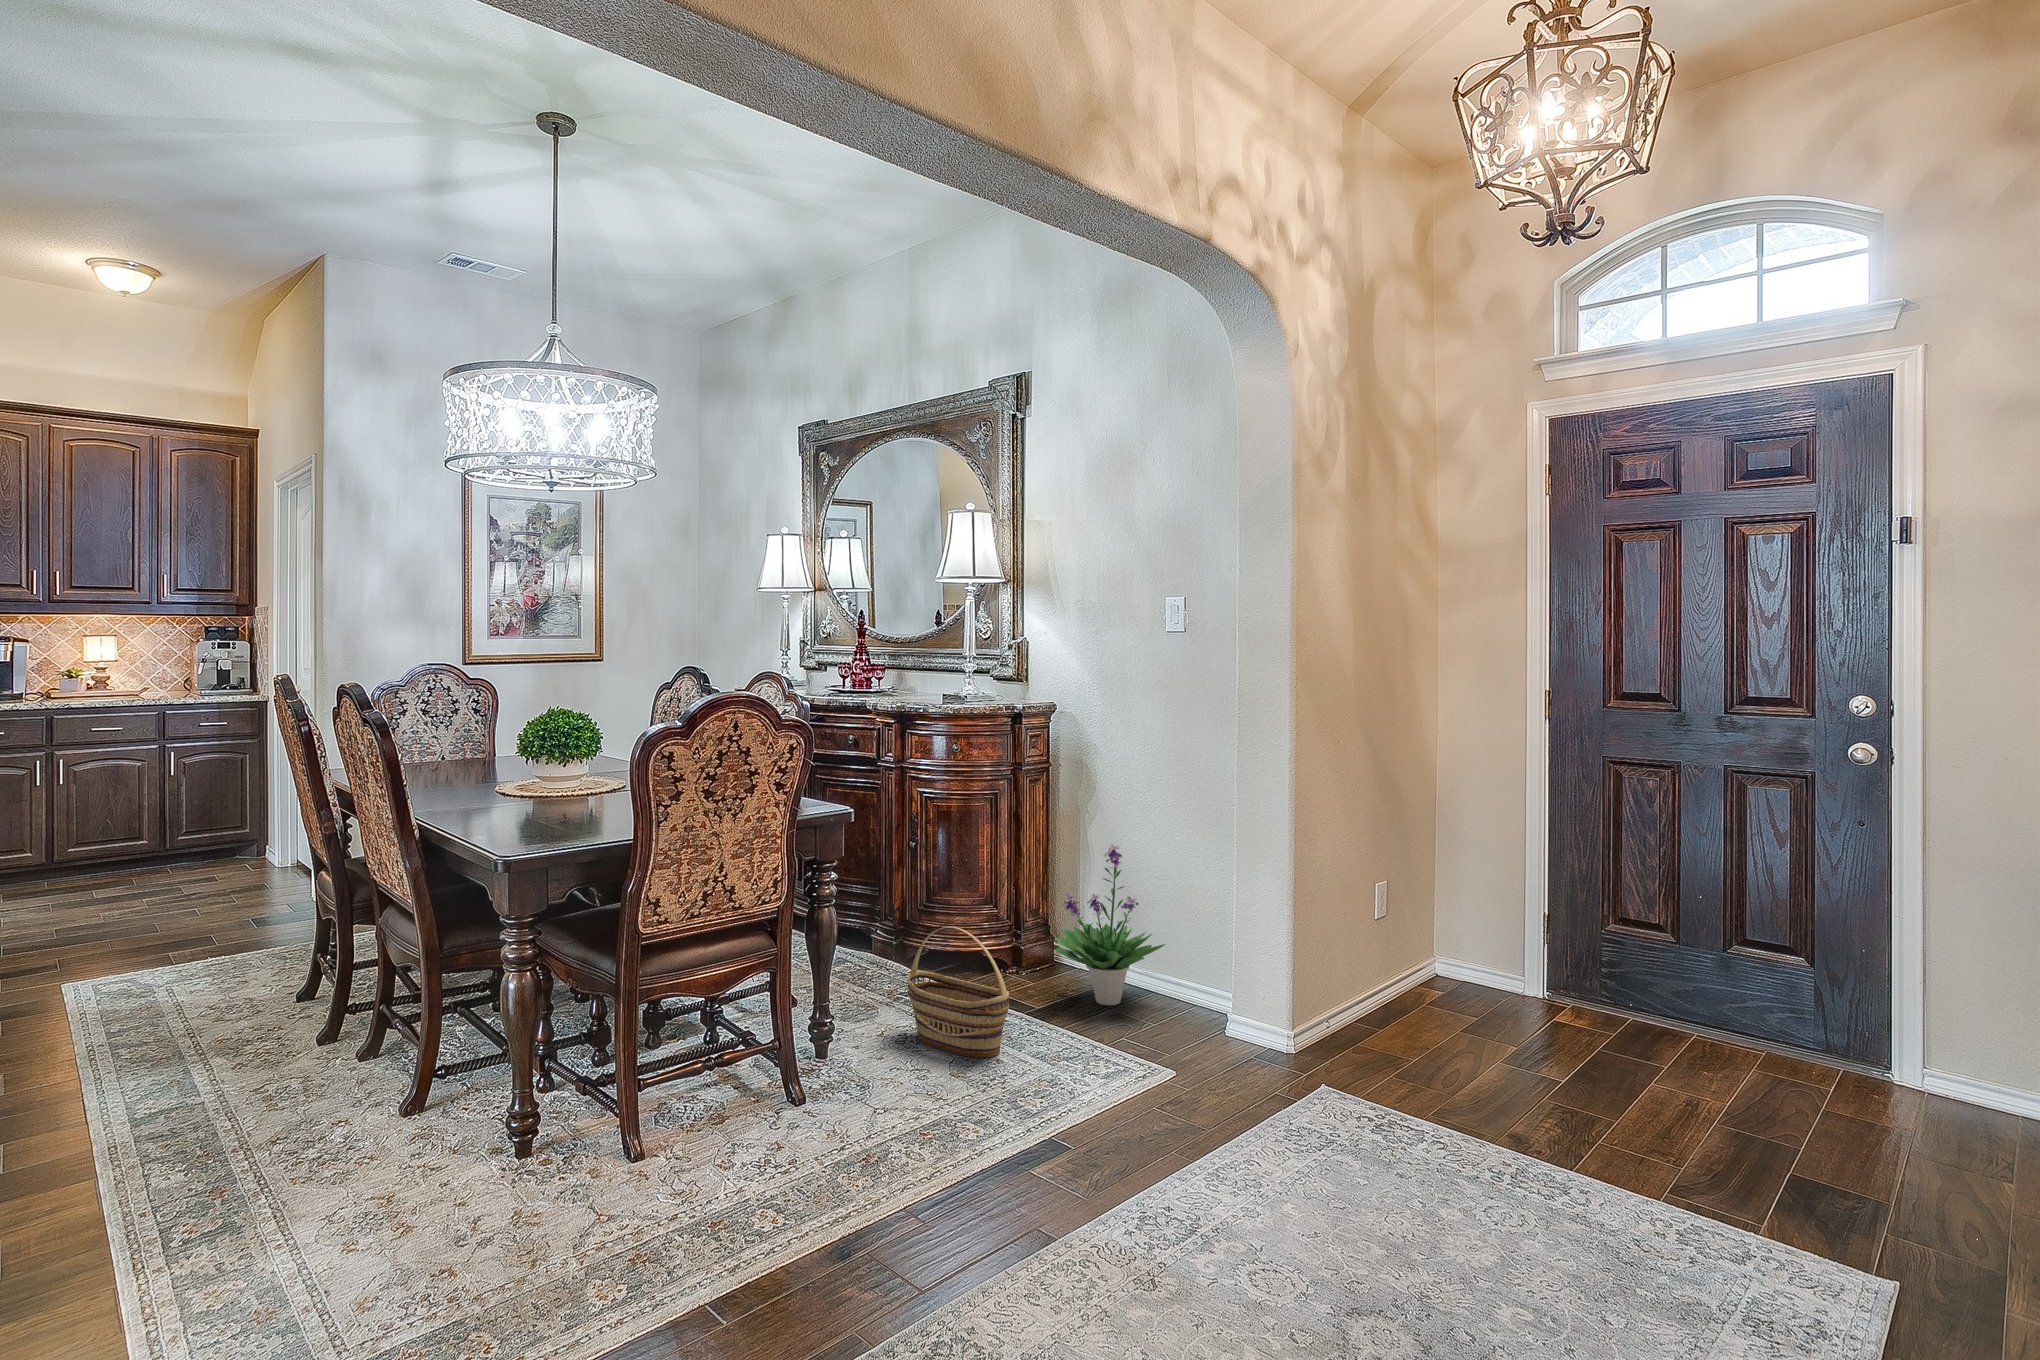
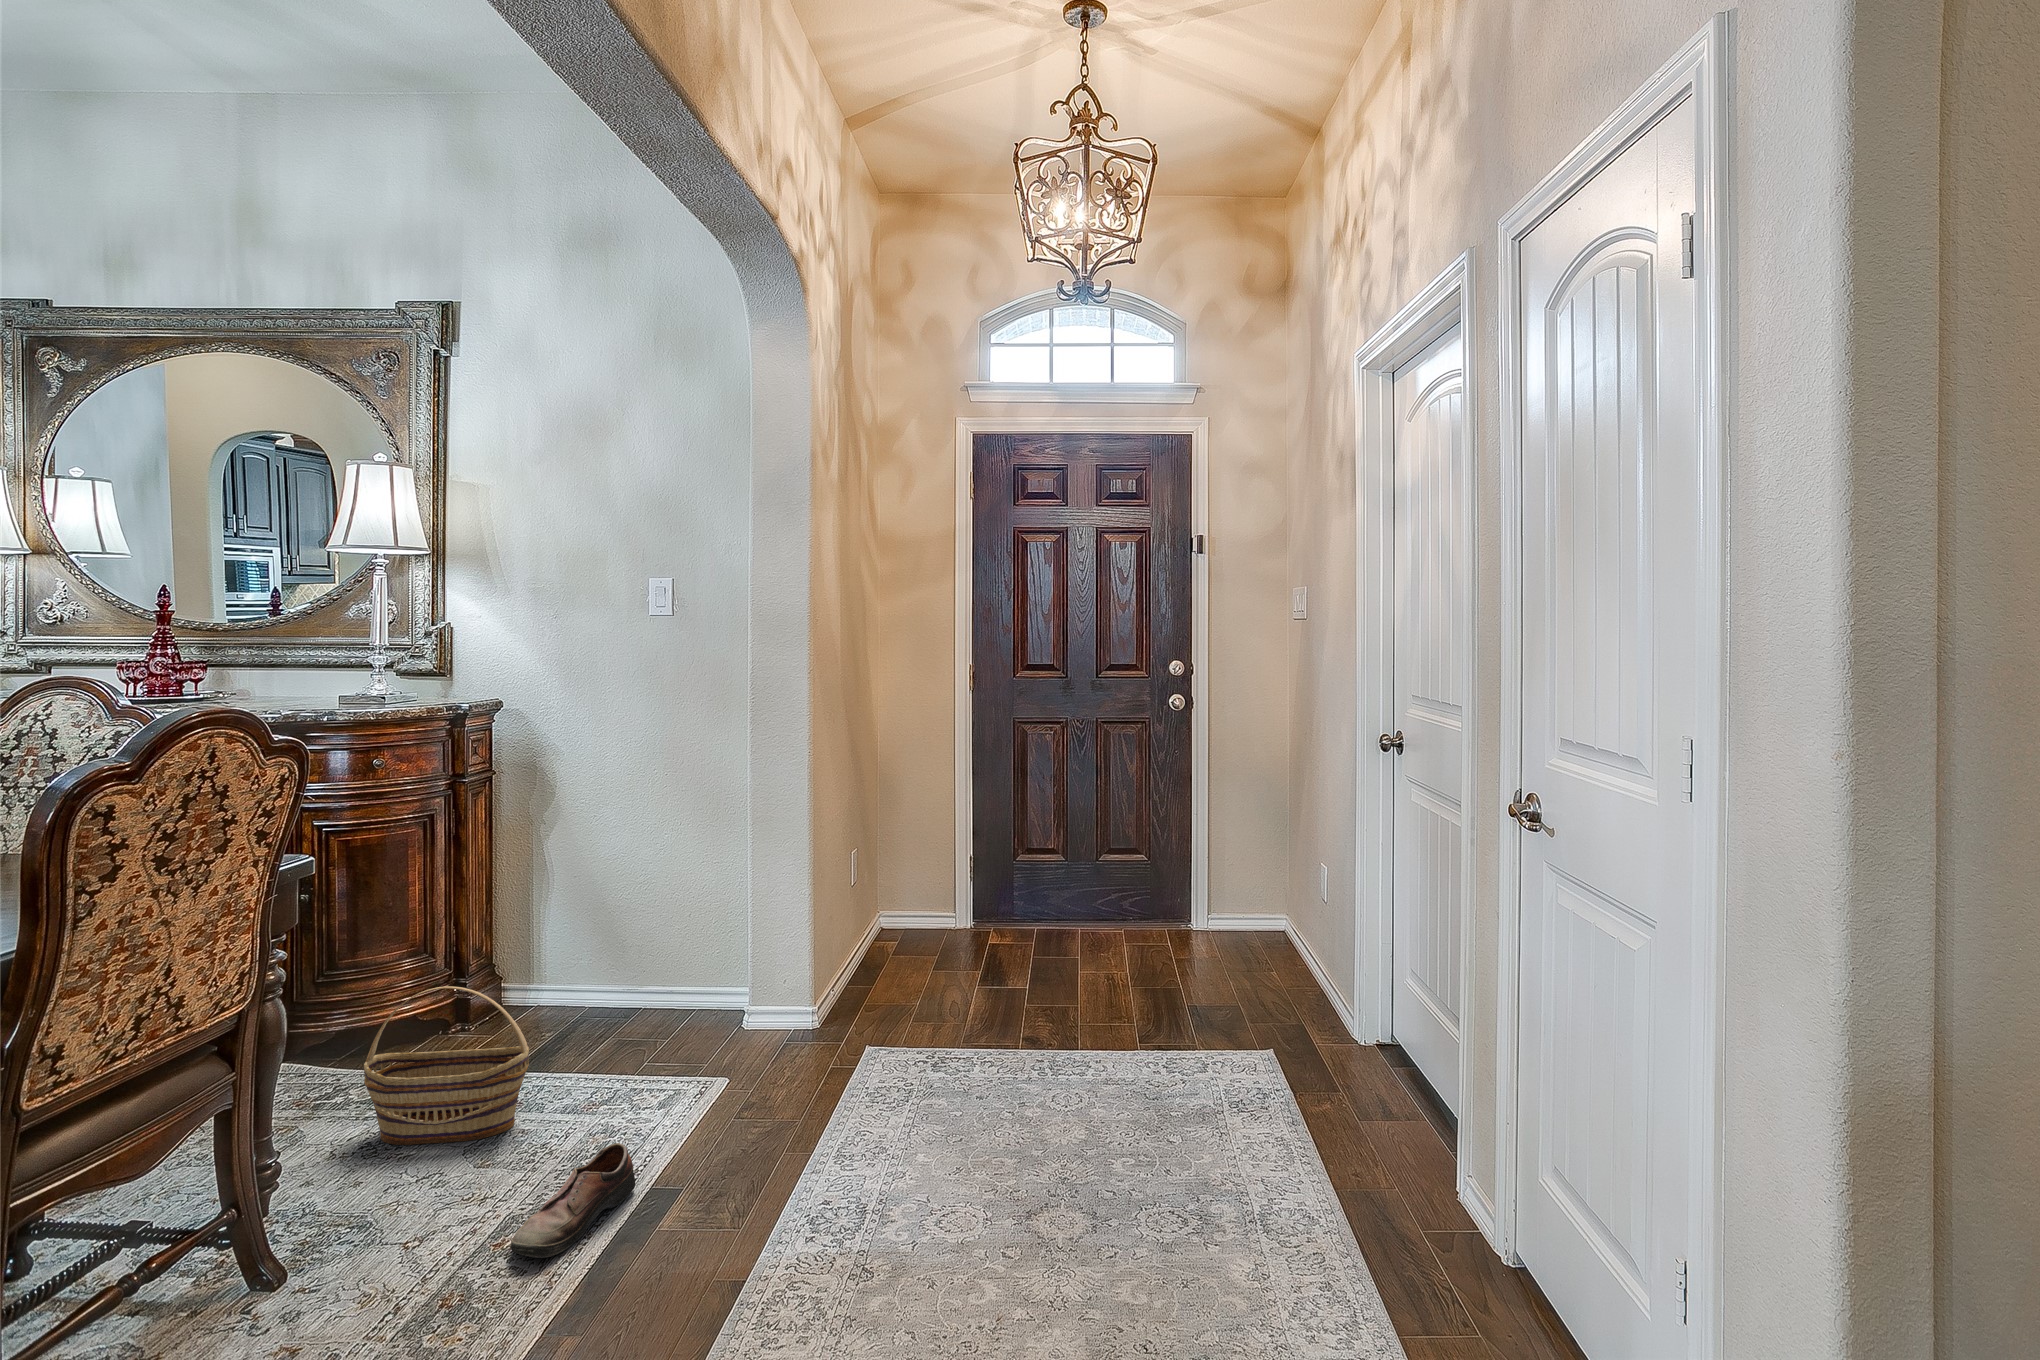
potted plant: present [1055,844,1165,1005] -> none [533,855,665,1036]
shoe: none [923,1088,1036,1158] -> present [511,1143,635,1258]

